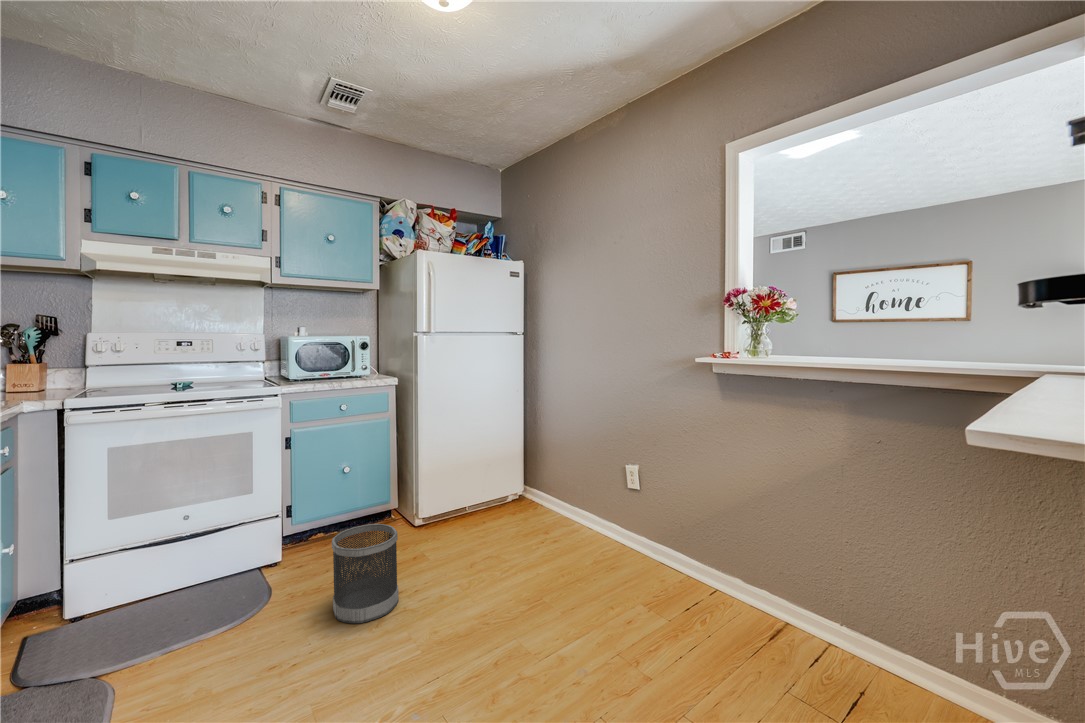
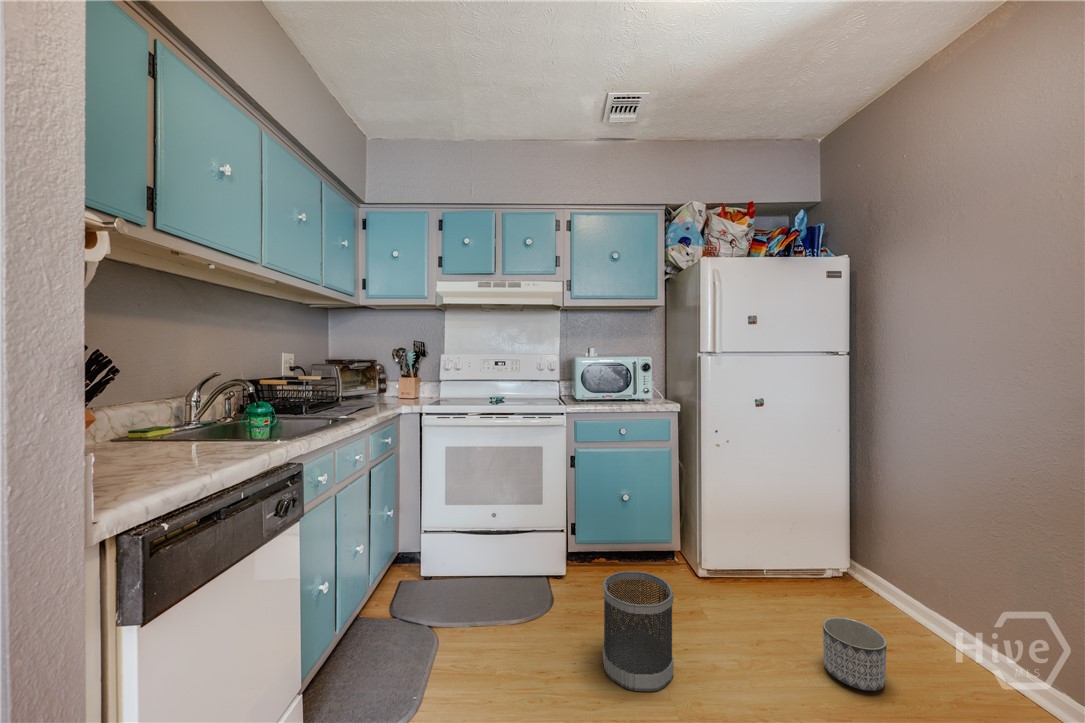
planter: none [505,520,542,563] -> present [823,617,887,691]

